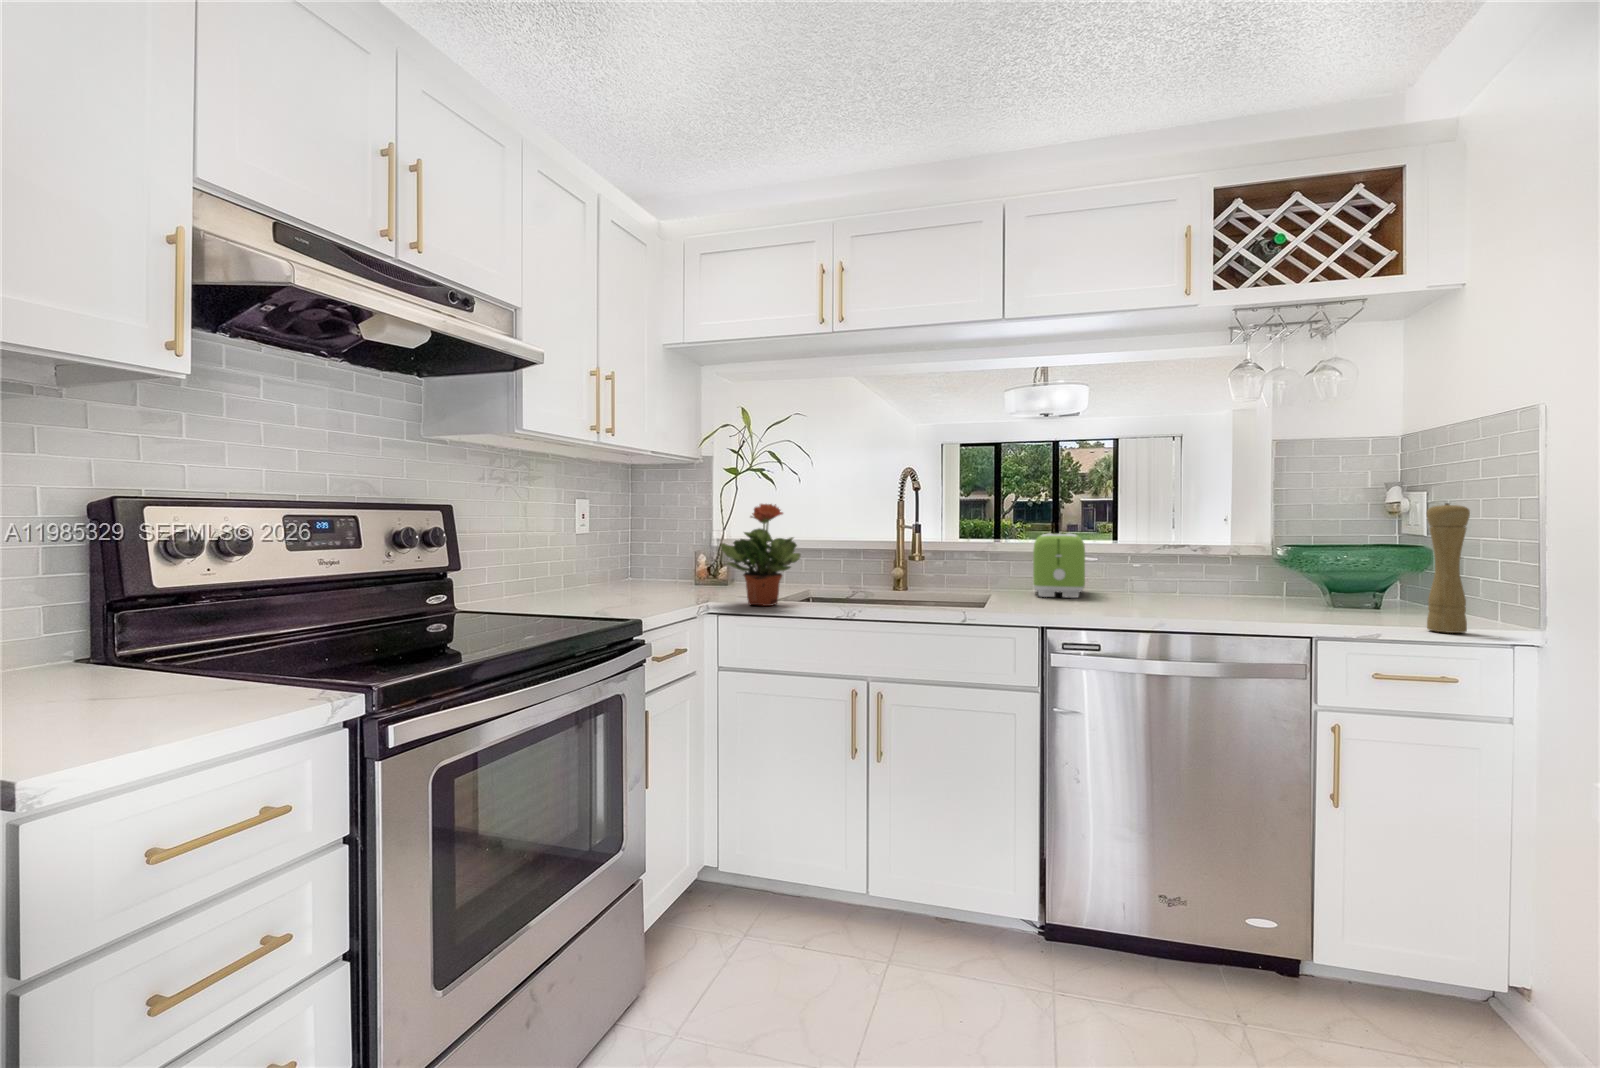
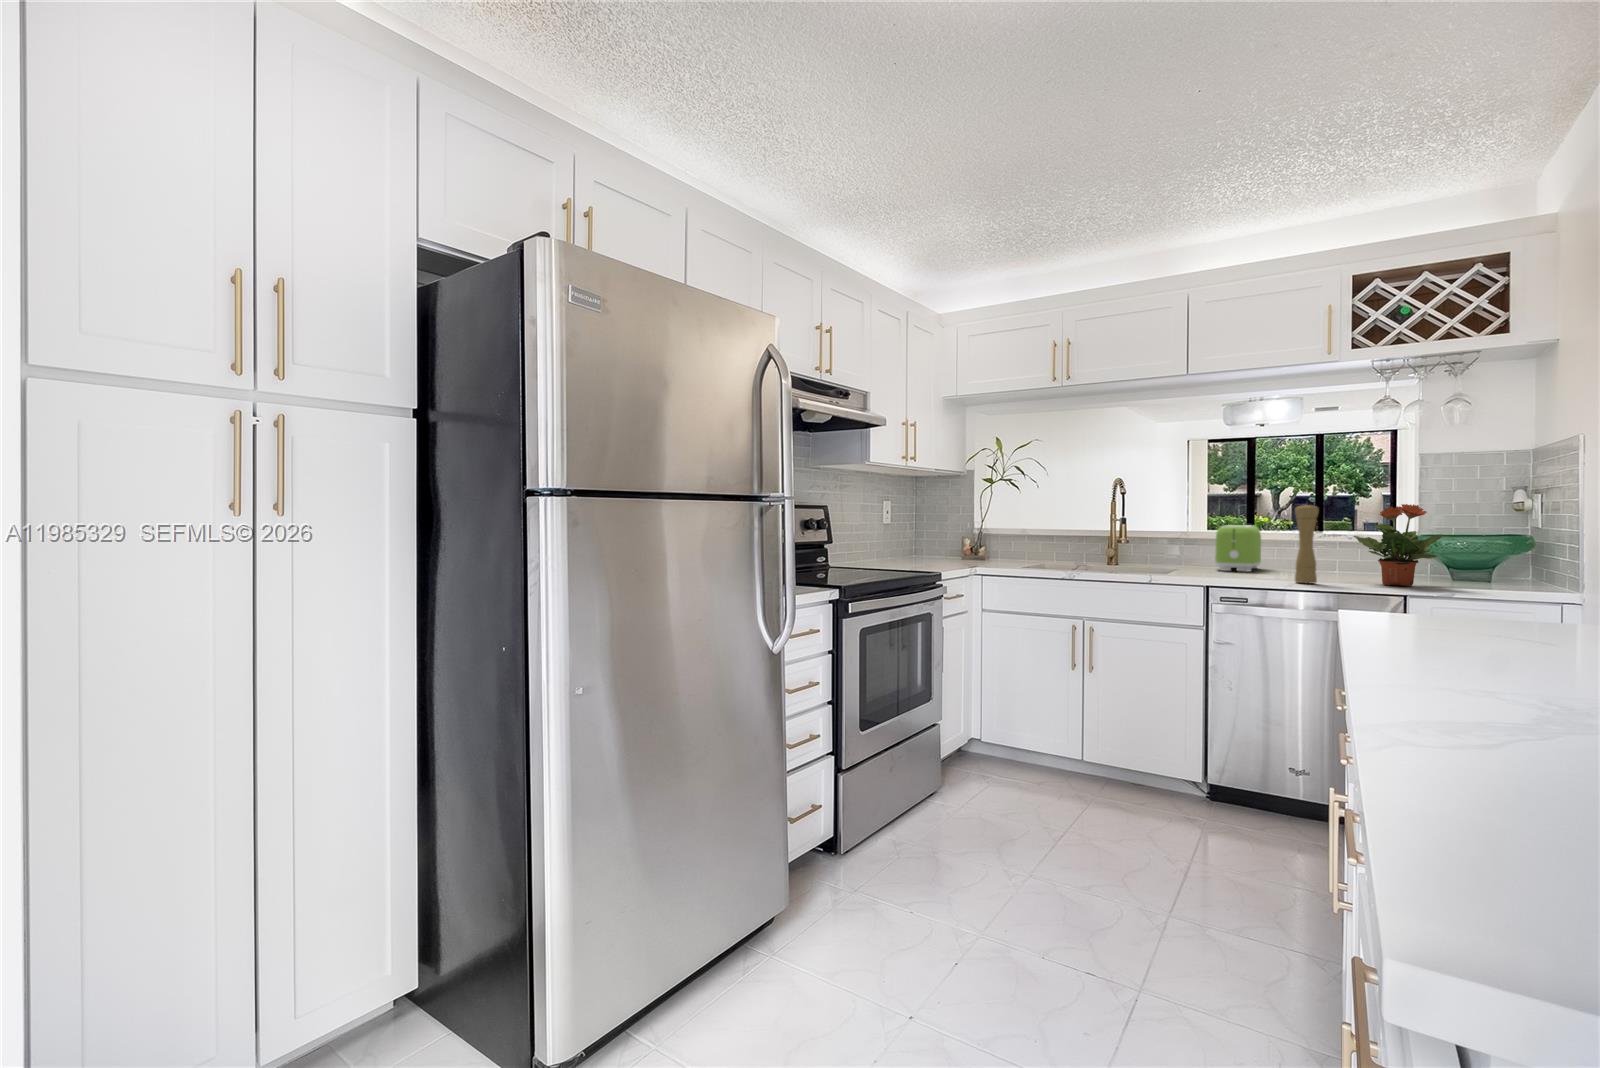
pepper mill: present [1427,503,1470,633] -> present [1295,504,1319,583]
potted plant: present [721,504,800,606] -> present [1354,504,1443,586]

